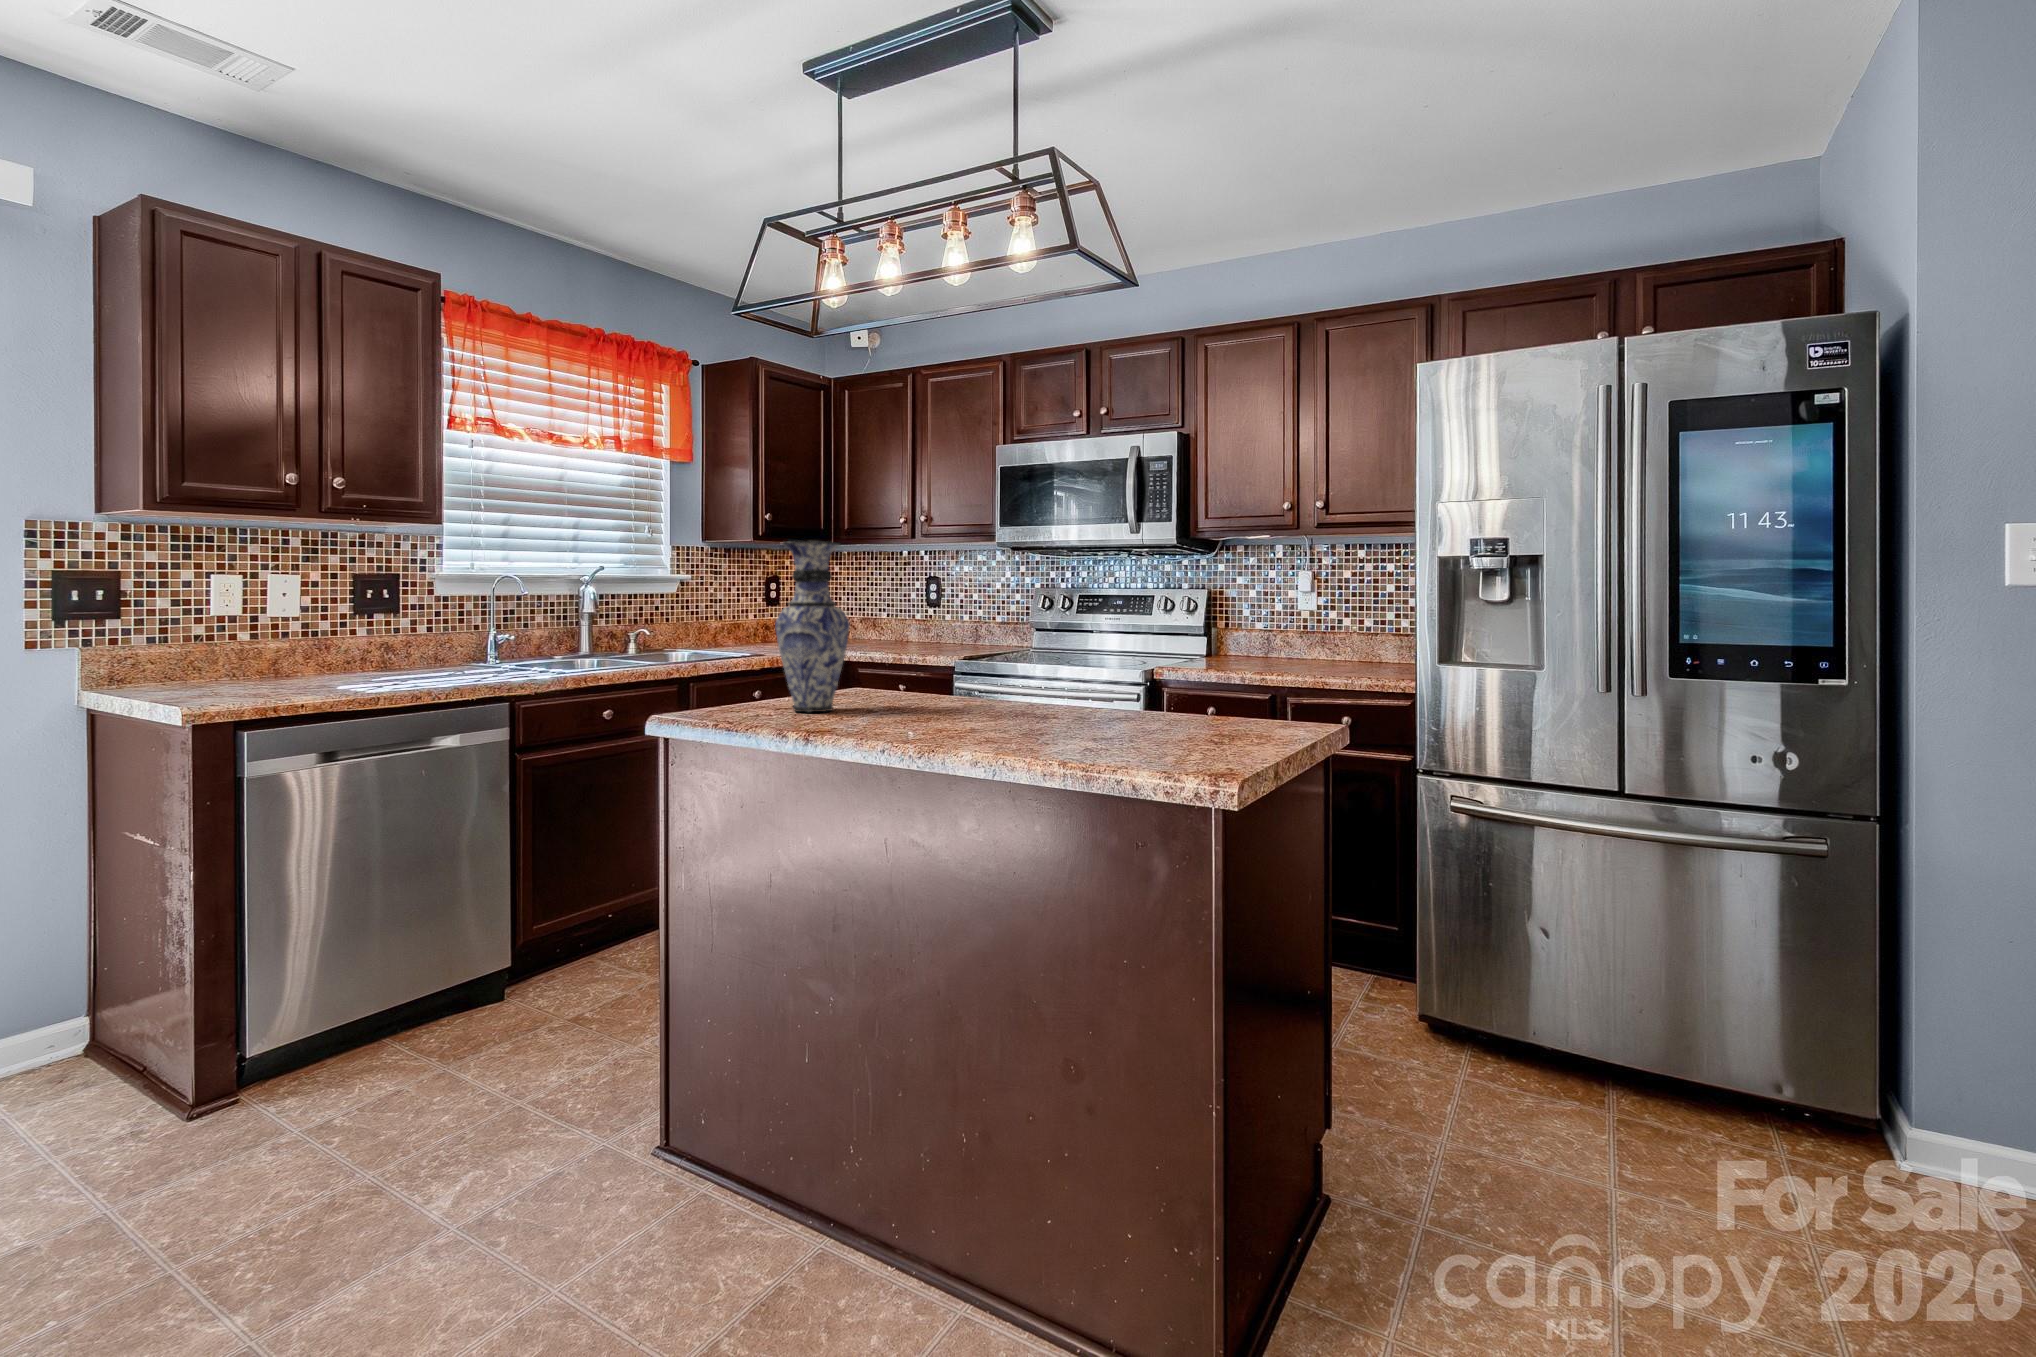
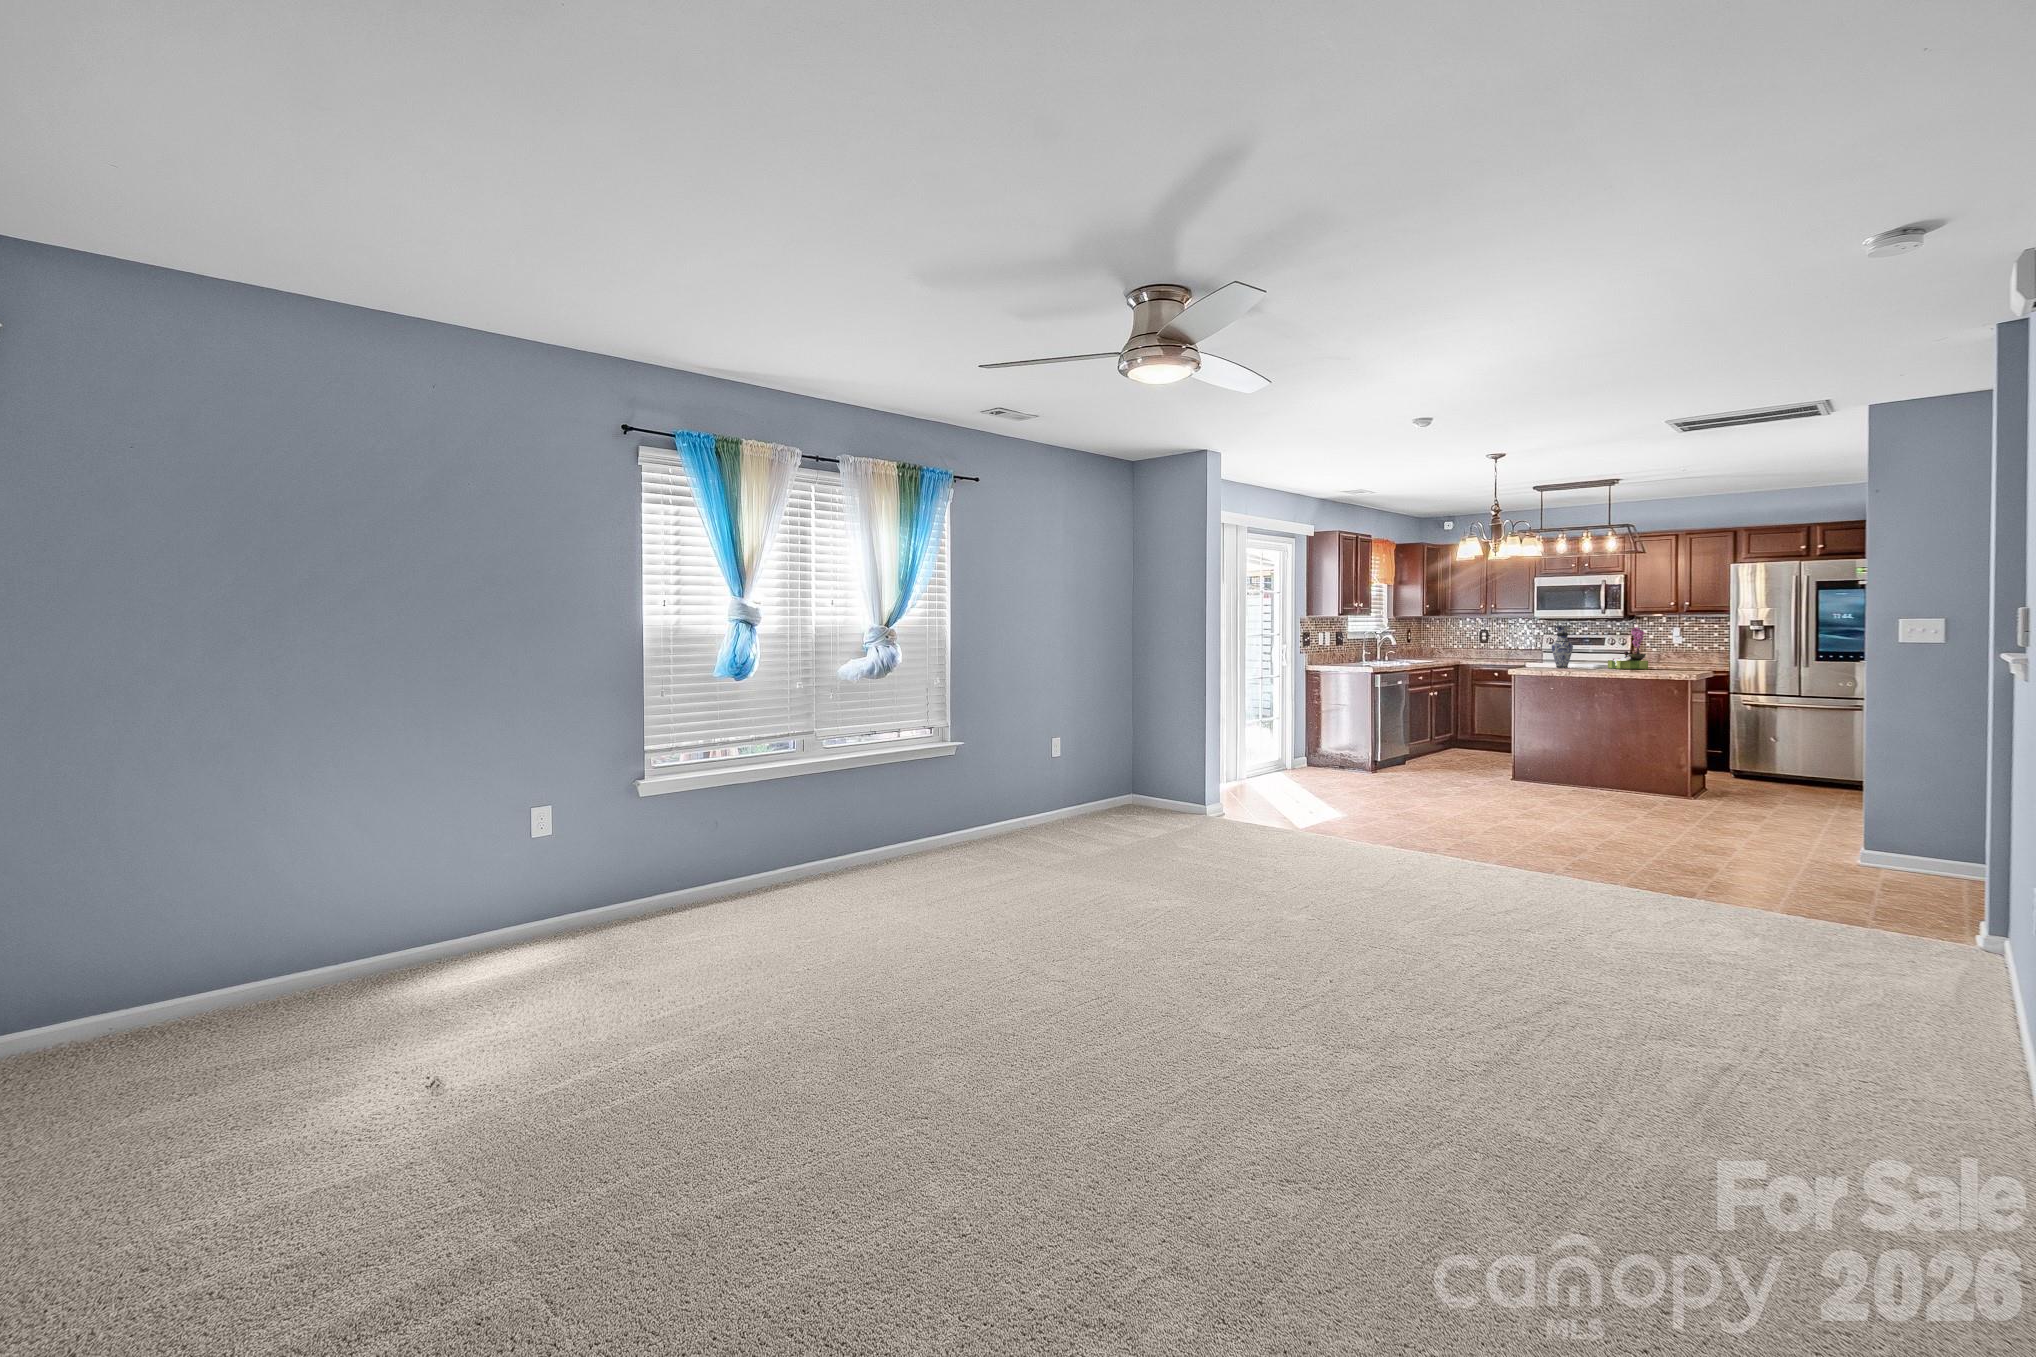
flower arrangement: none [966,543,1098,727] -> present [1608,627,1648,669]

